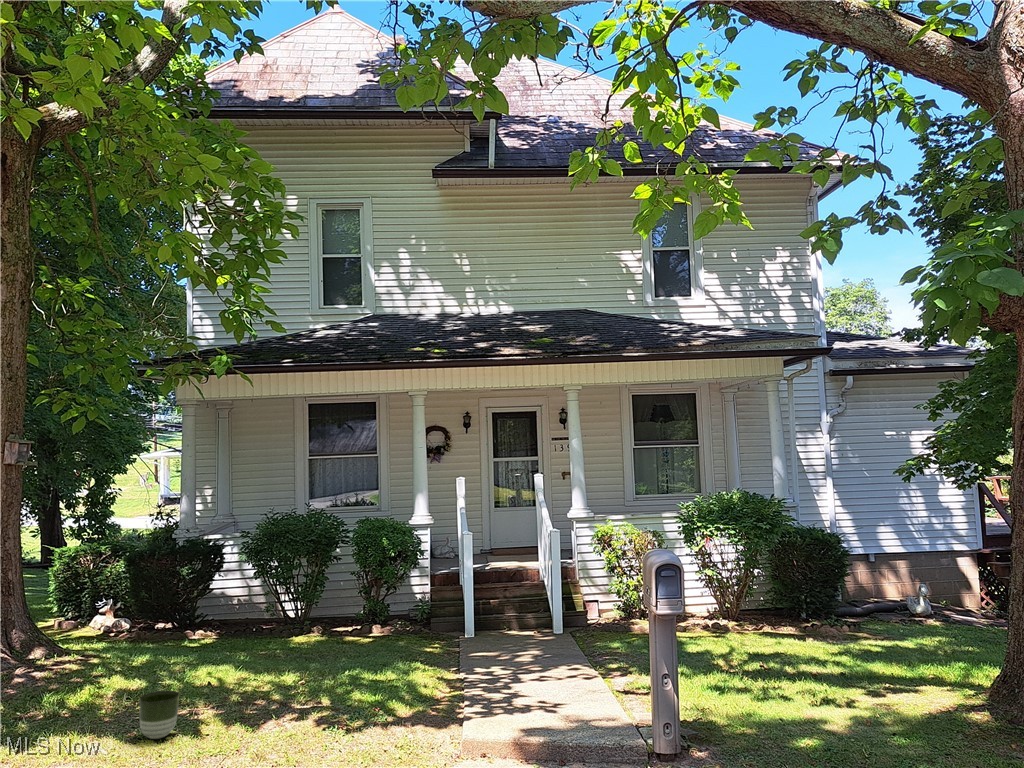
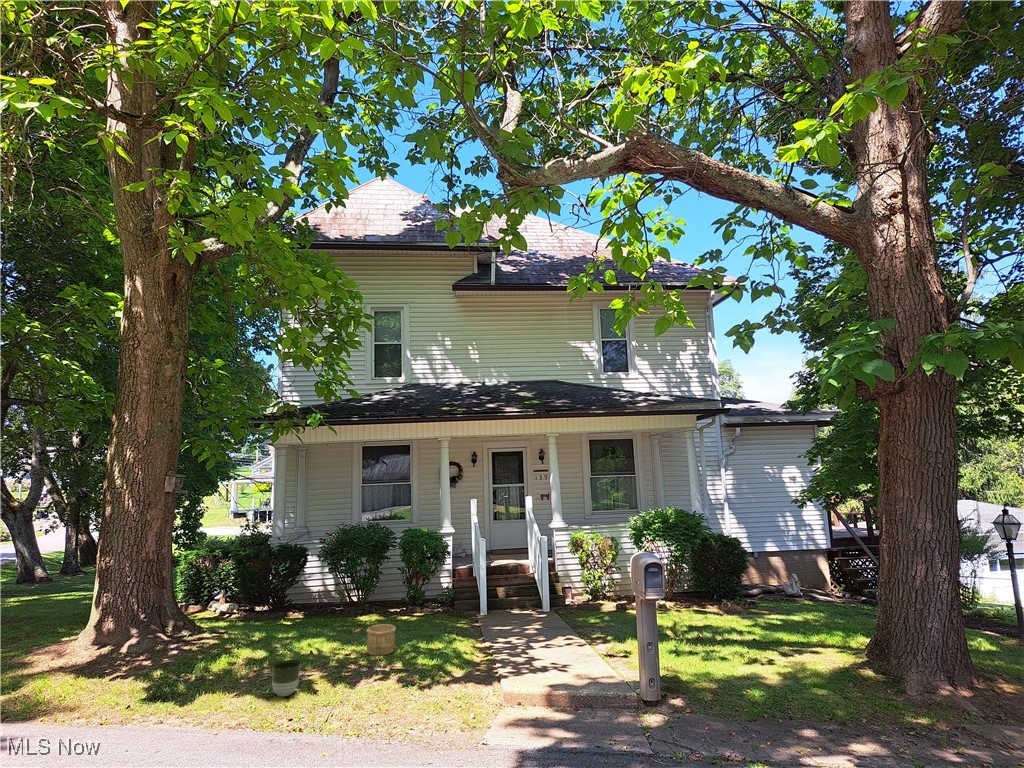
wooden bucket: none [286,645,328,688] -> present [366,624,396,656]

